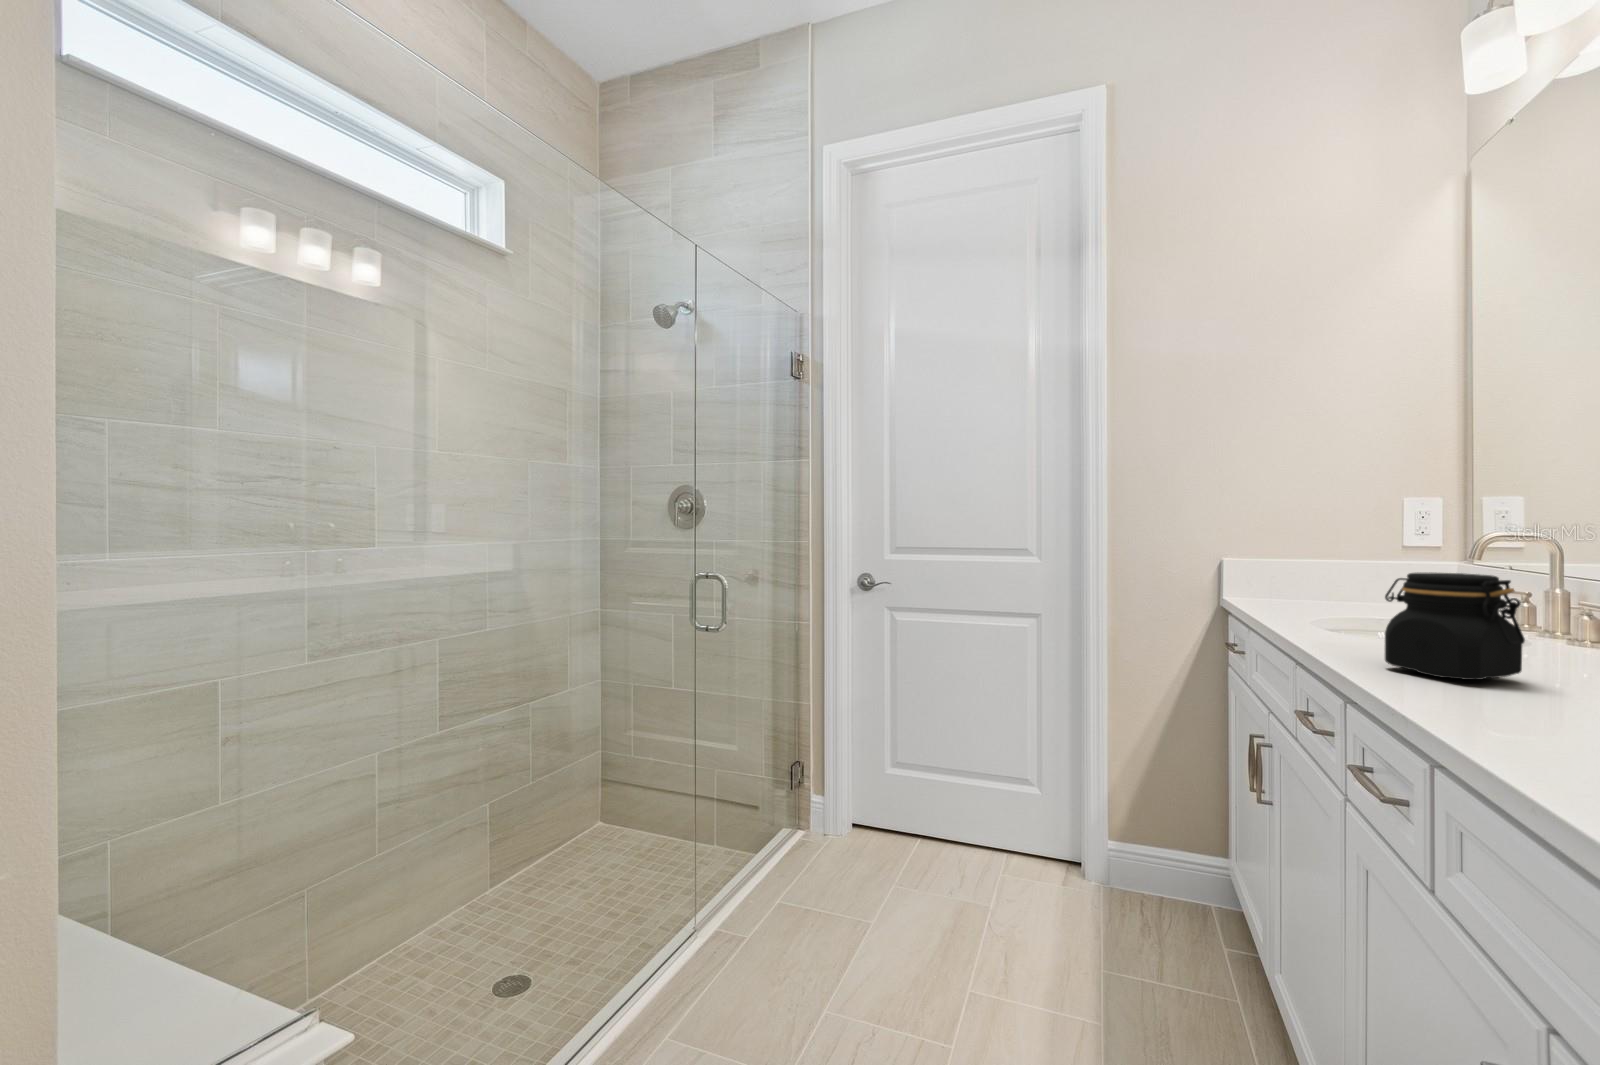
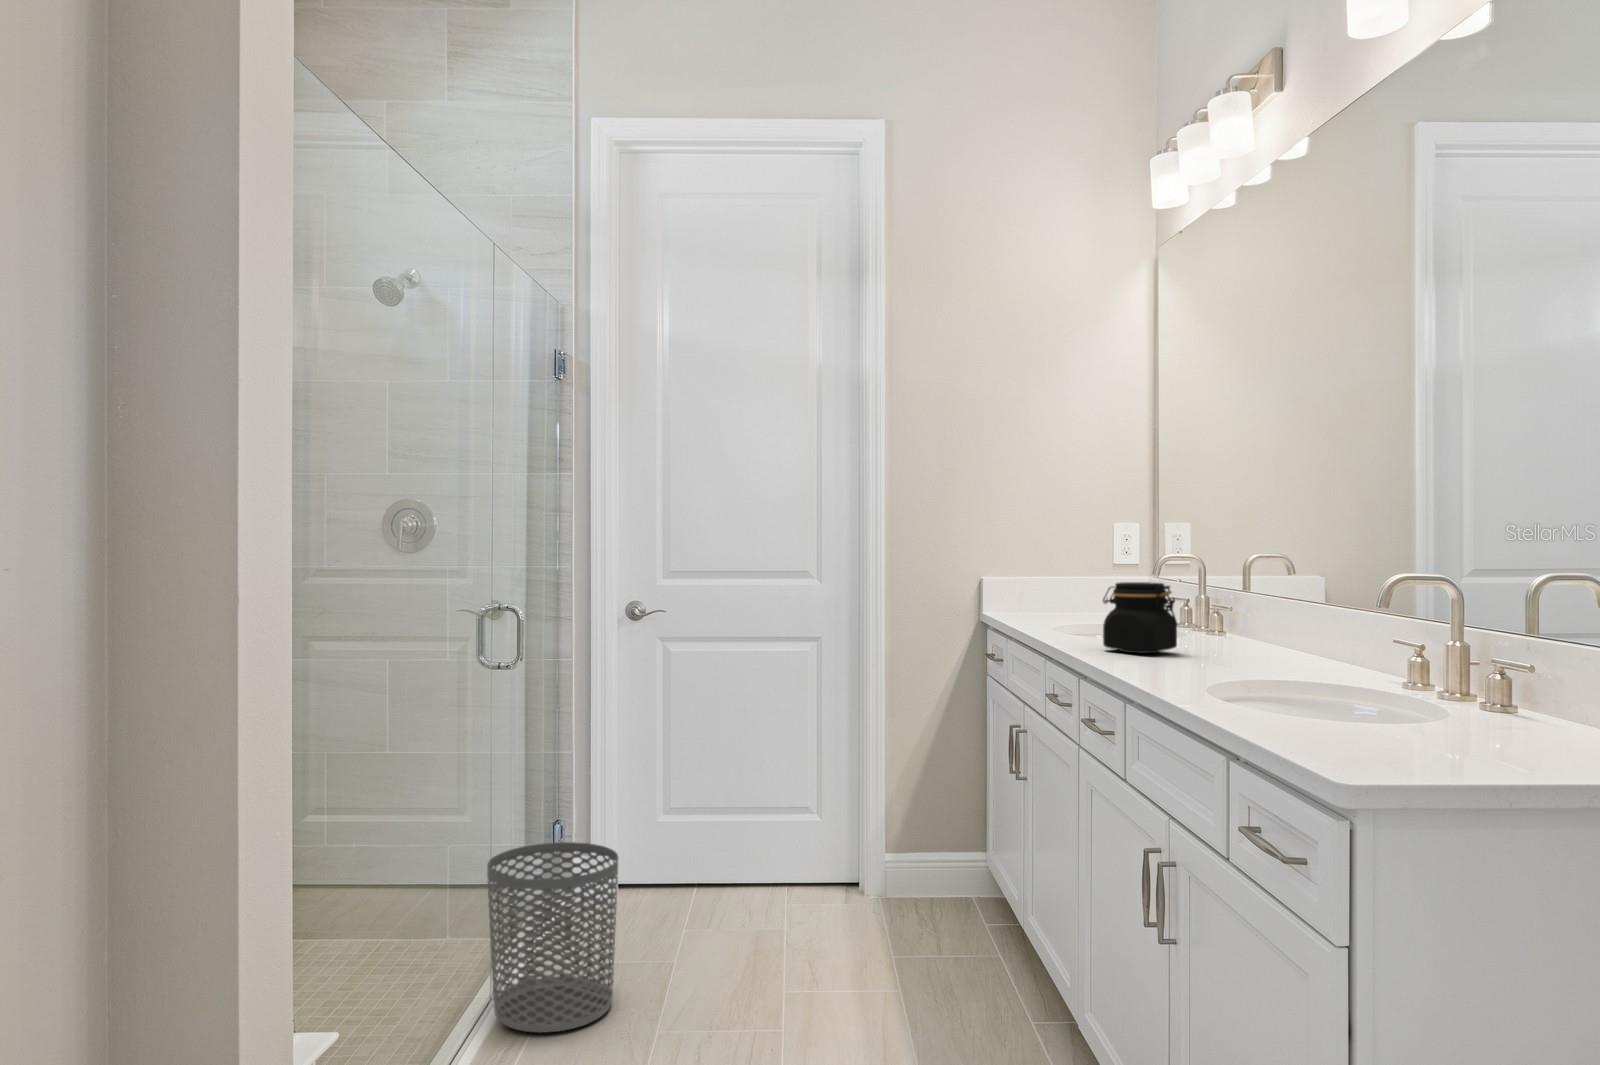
waste bin: none [669,799,793,996] -> present [487,842,619,1033]

